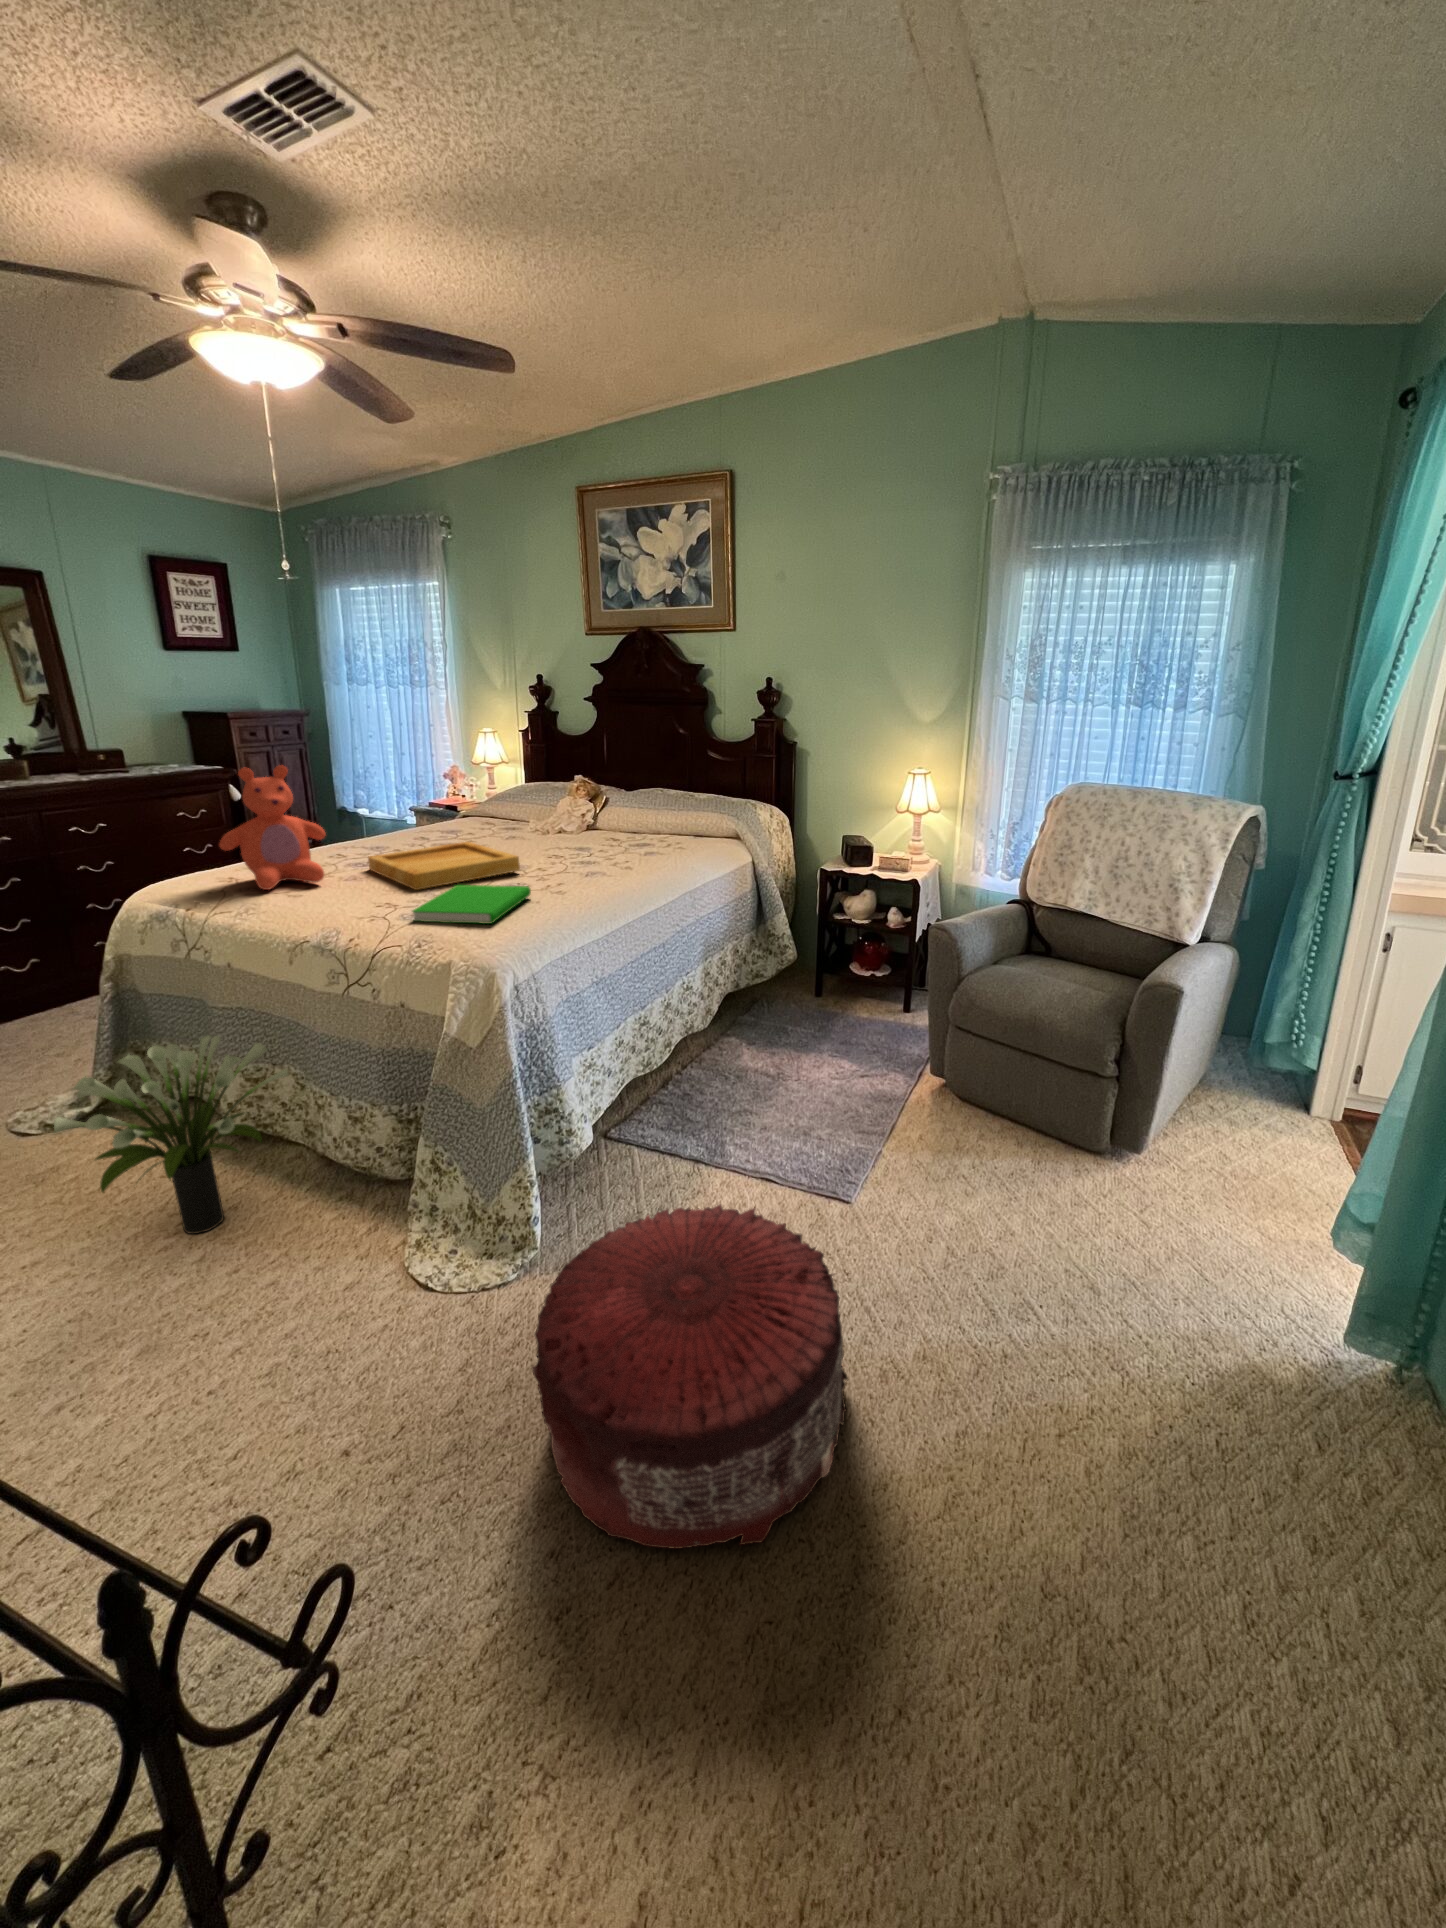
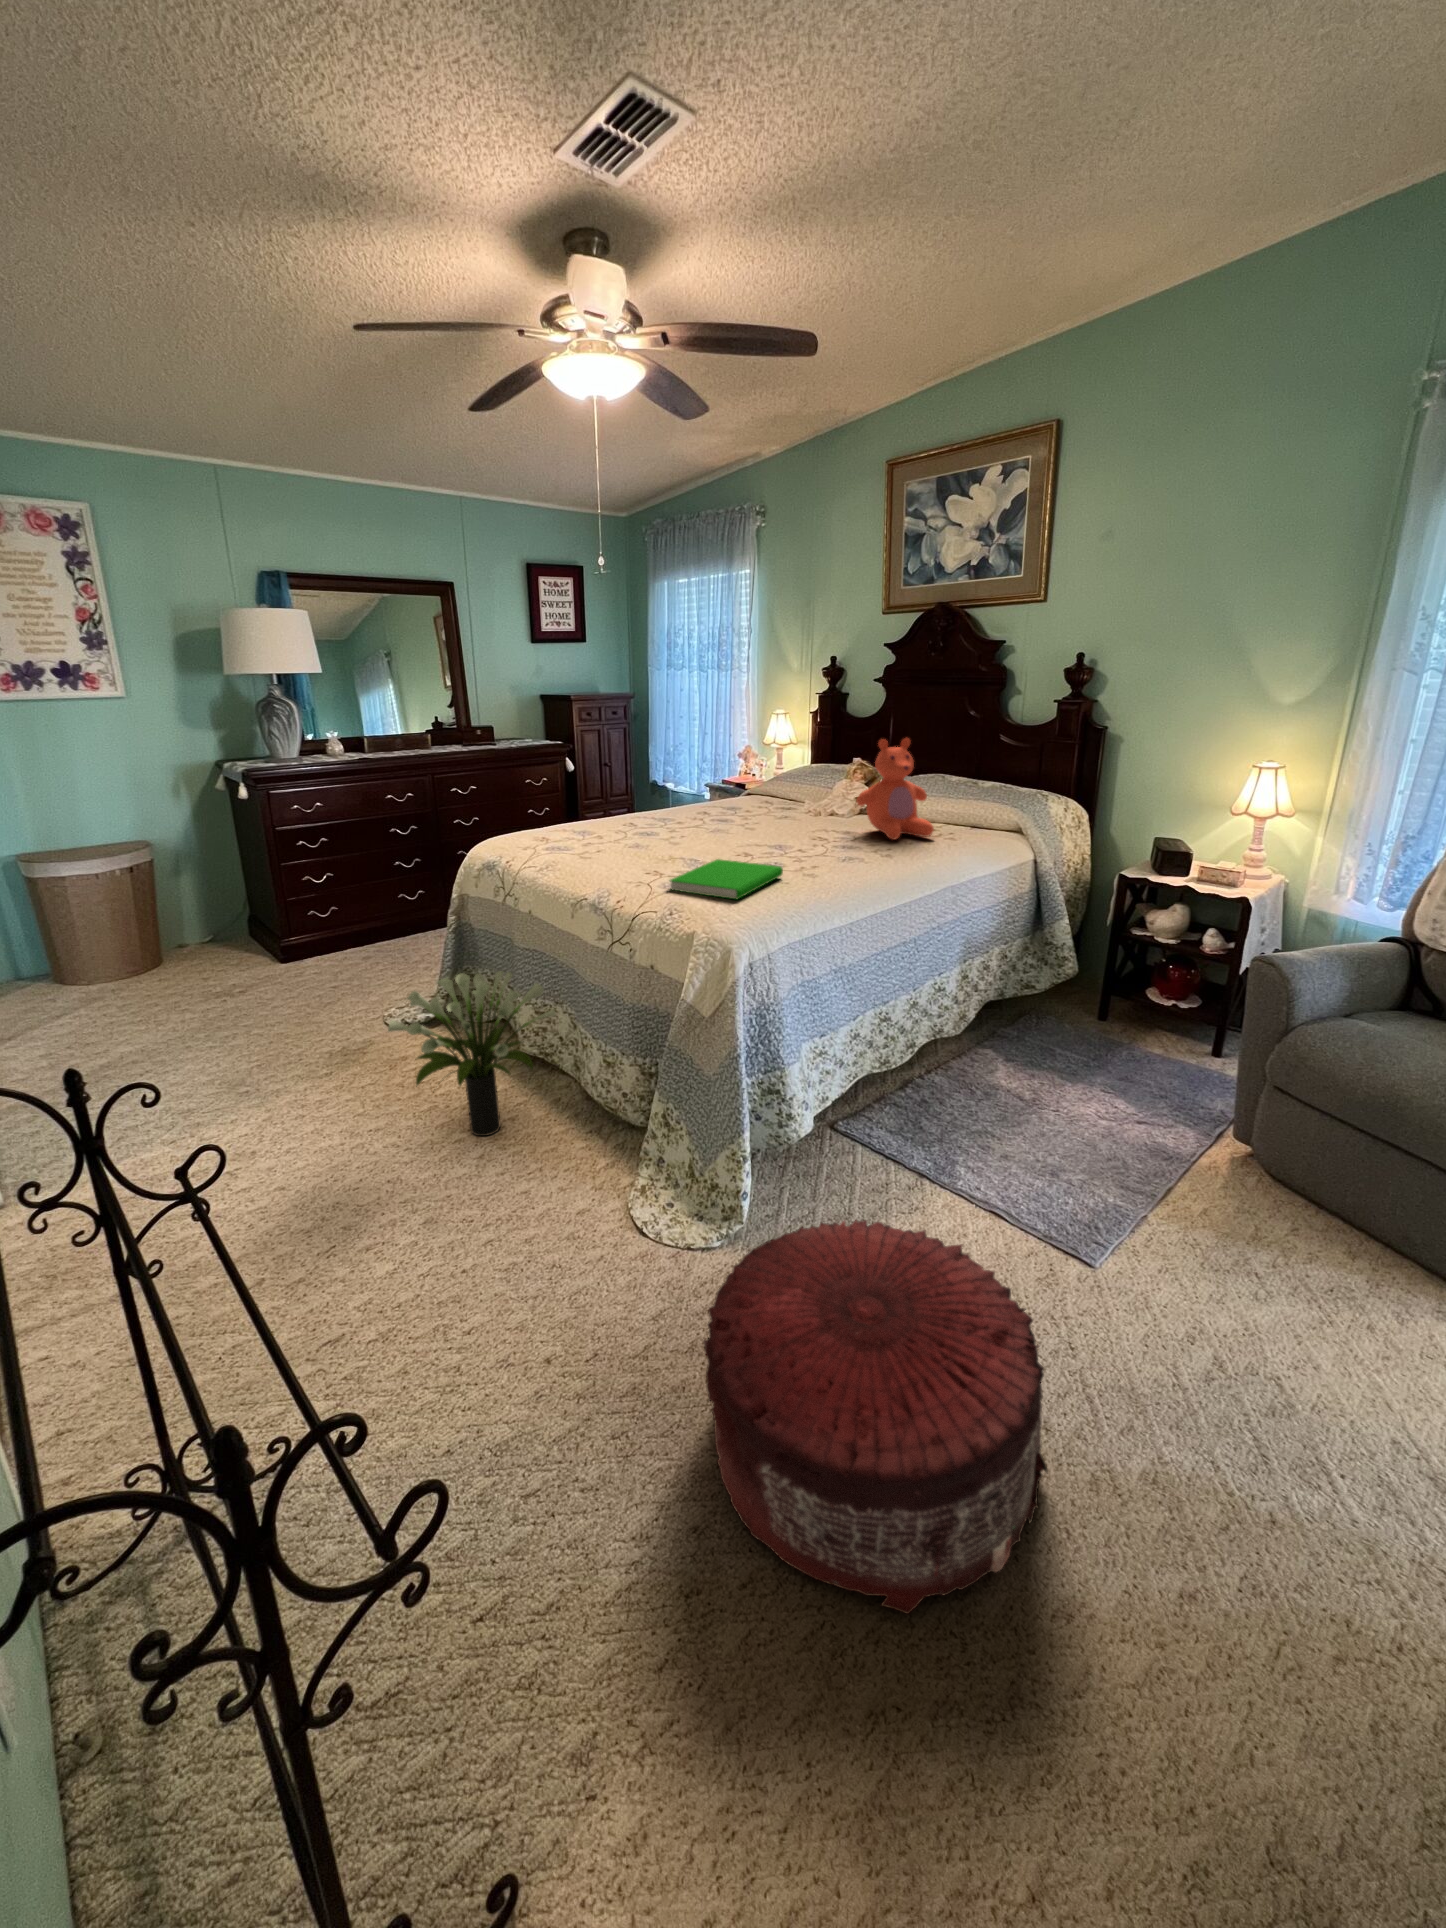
teddy bear: present [219,765,325,890] -> present [856,738,934,840]
tray: present [368,842,520,890] -> none [649,818,781,861]

